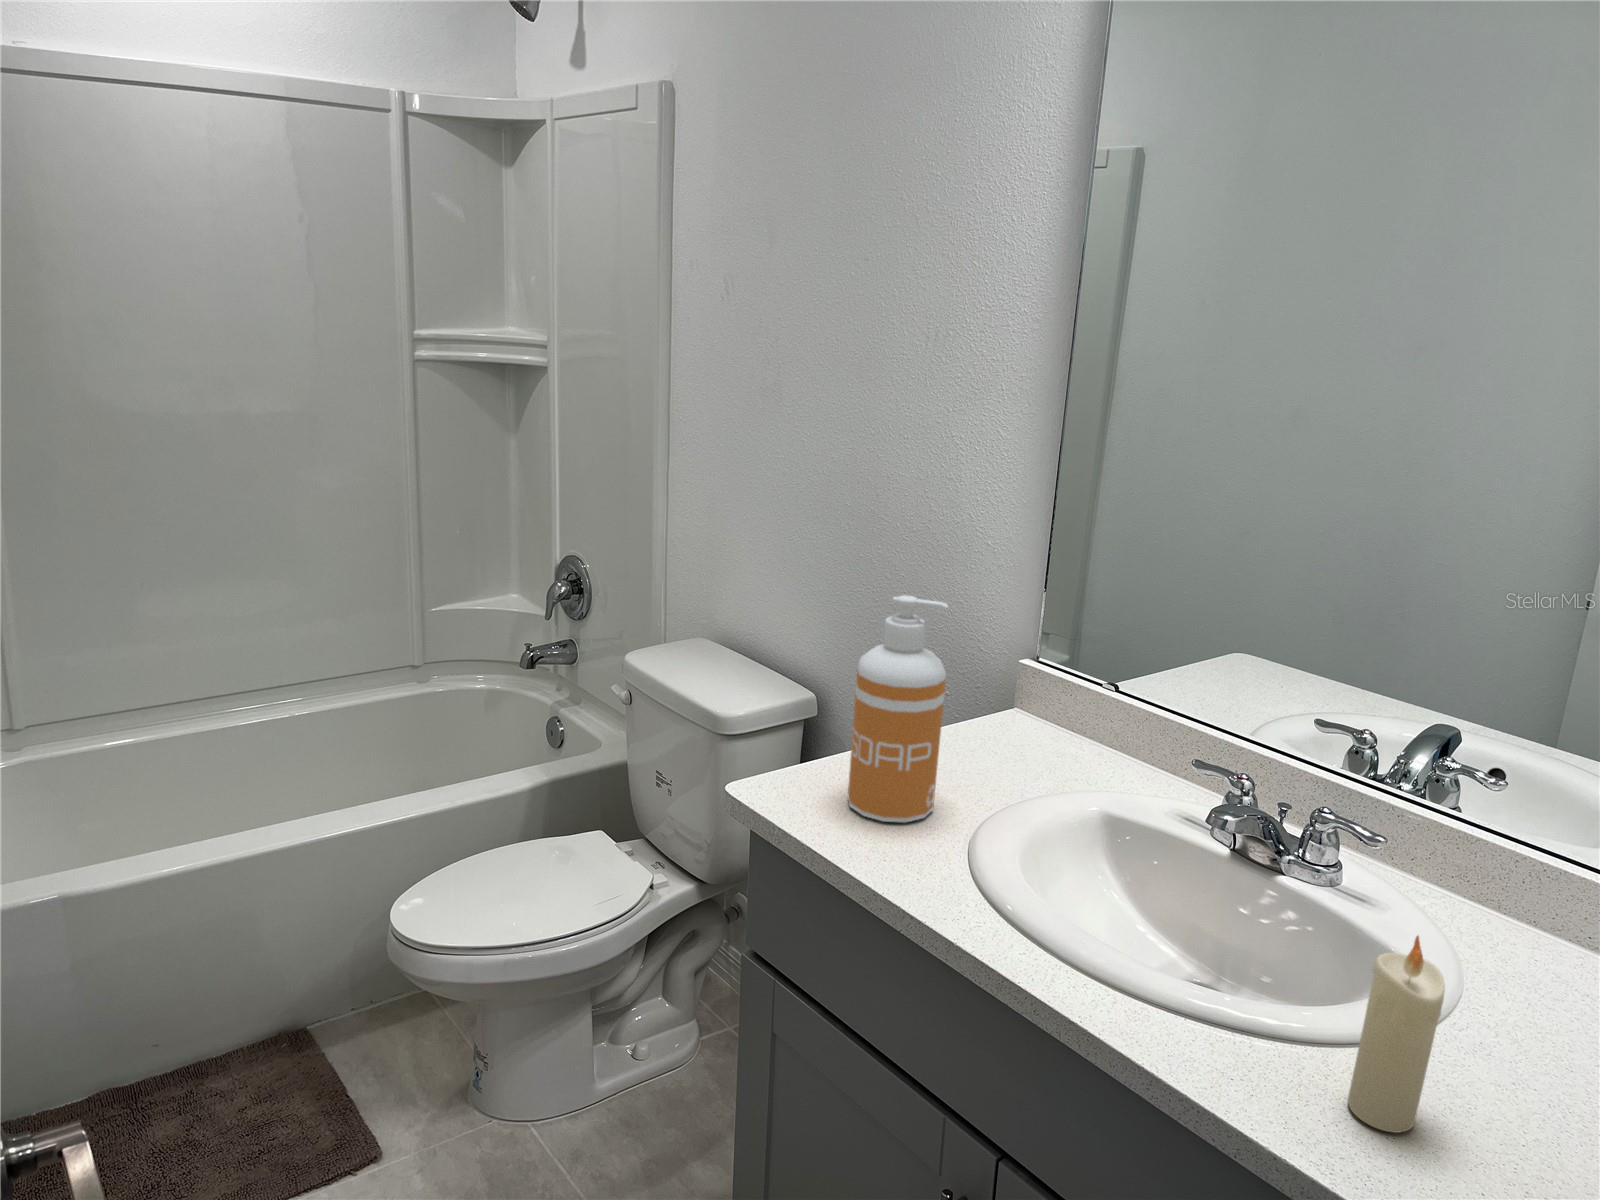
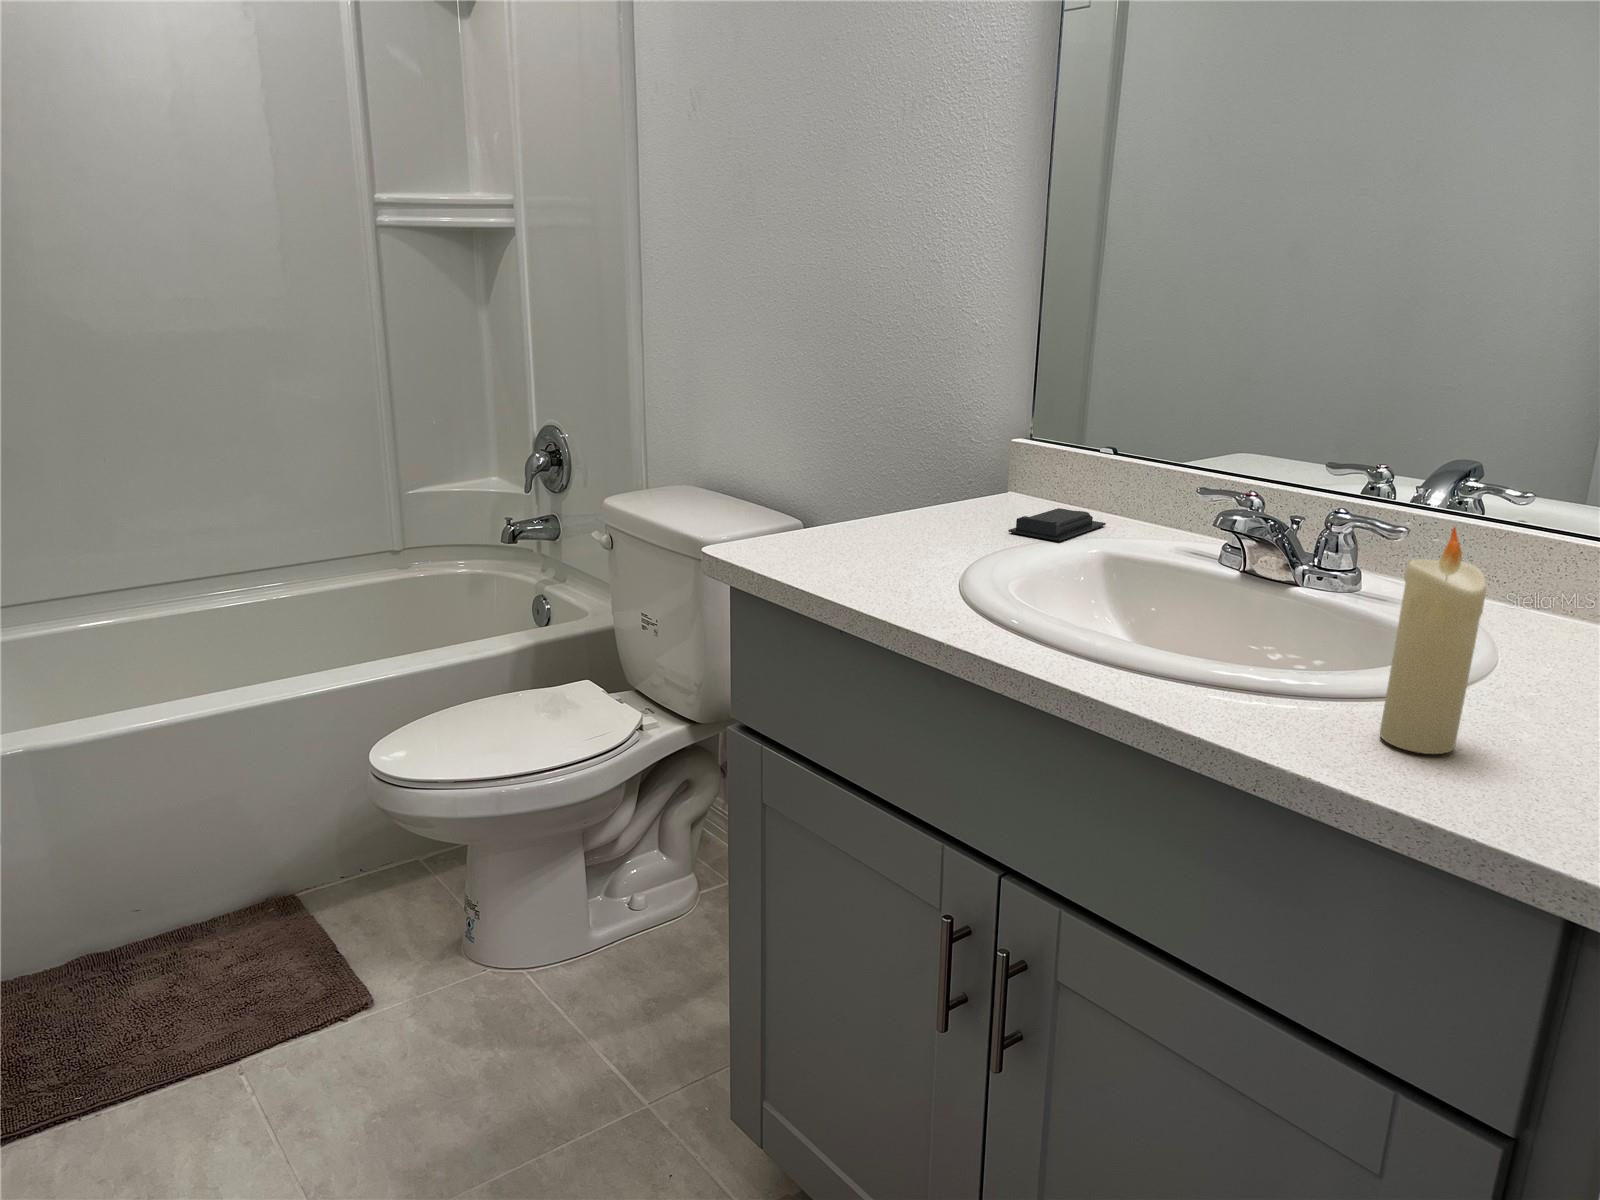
soap dispenser: present [848,595,948,823] -> none [830,318,928,564]
soap bar: none [1015,744,1108,789] -> present [1008,508,1106,541]

